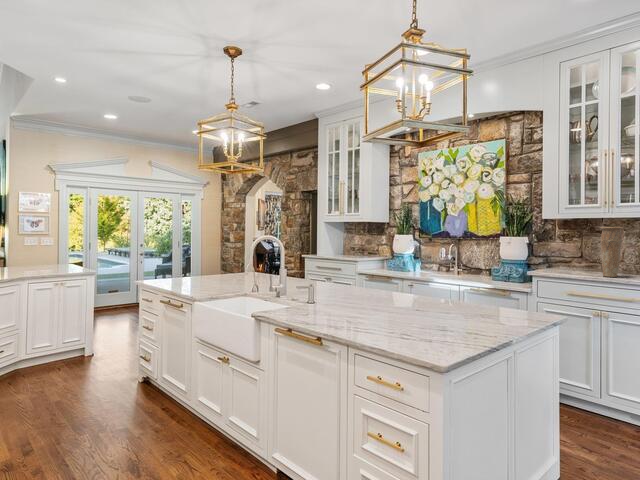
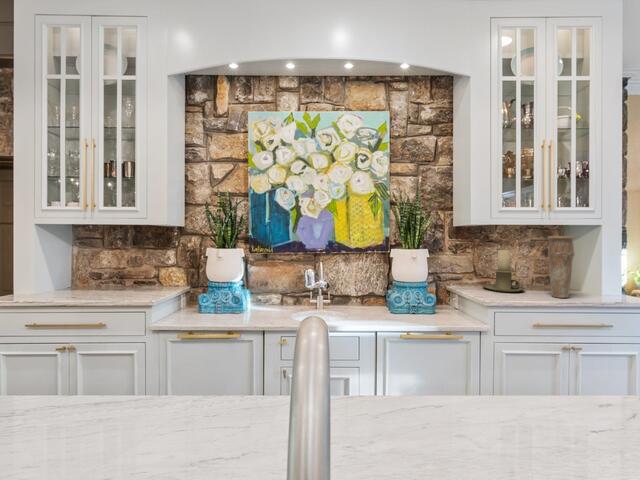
candle holder: none [565,239,601,272] -> present [483,250,525,292]

